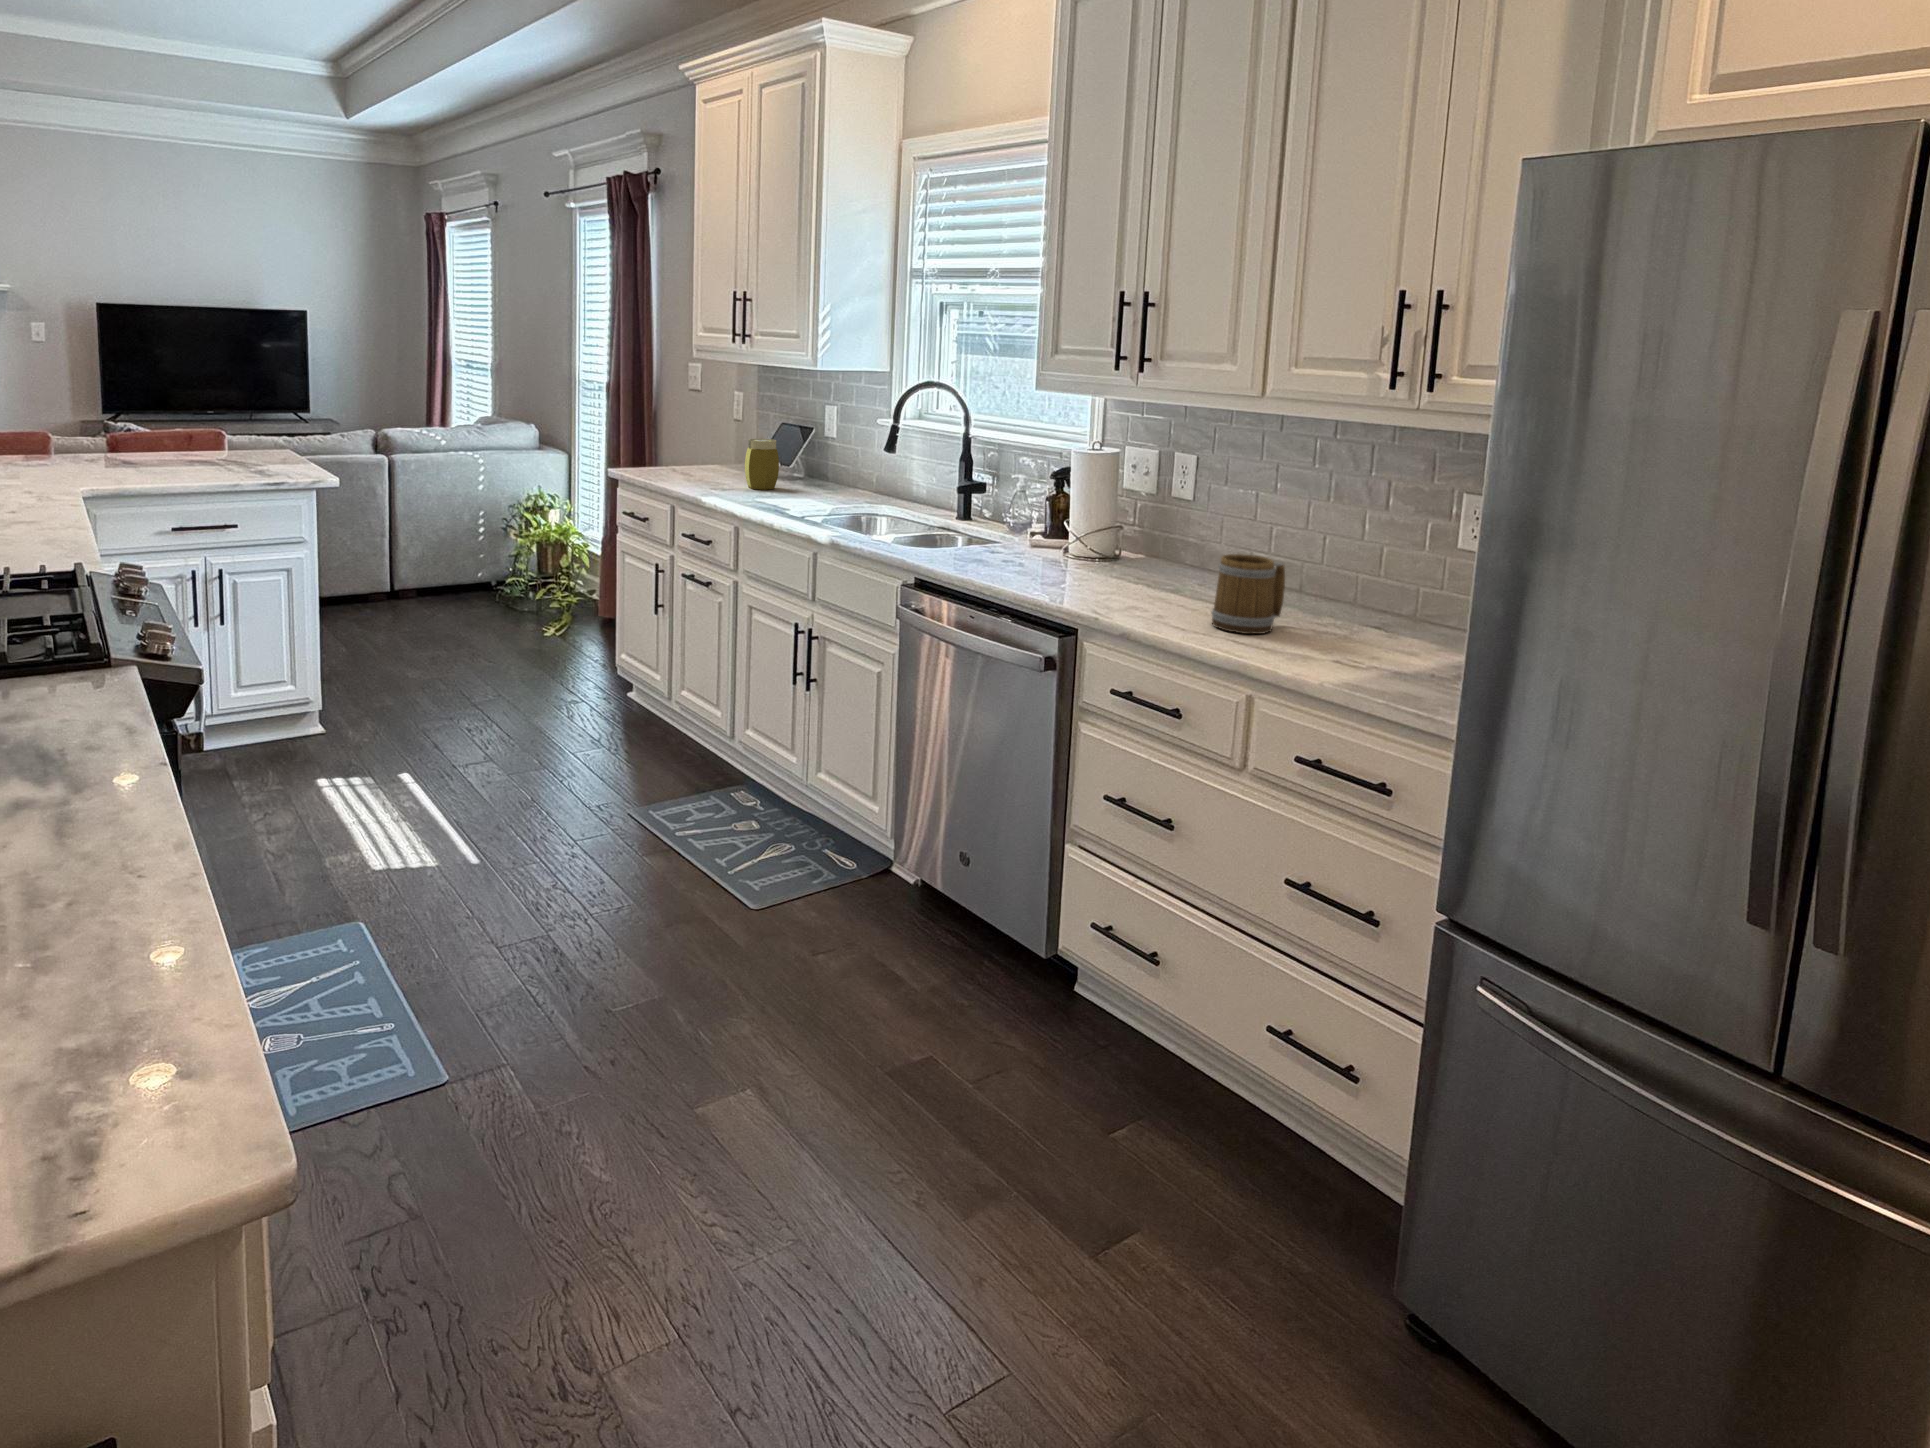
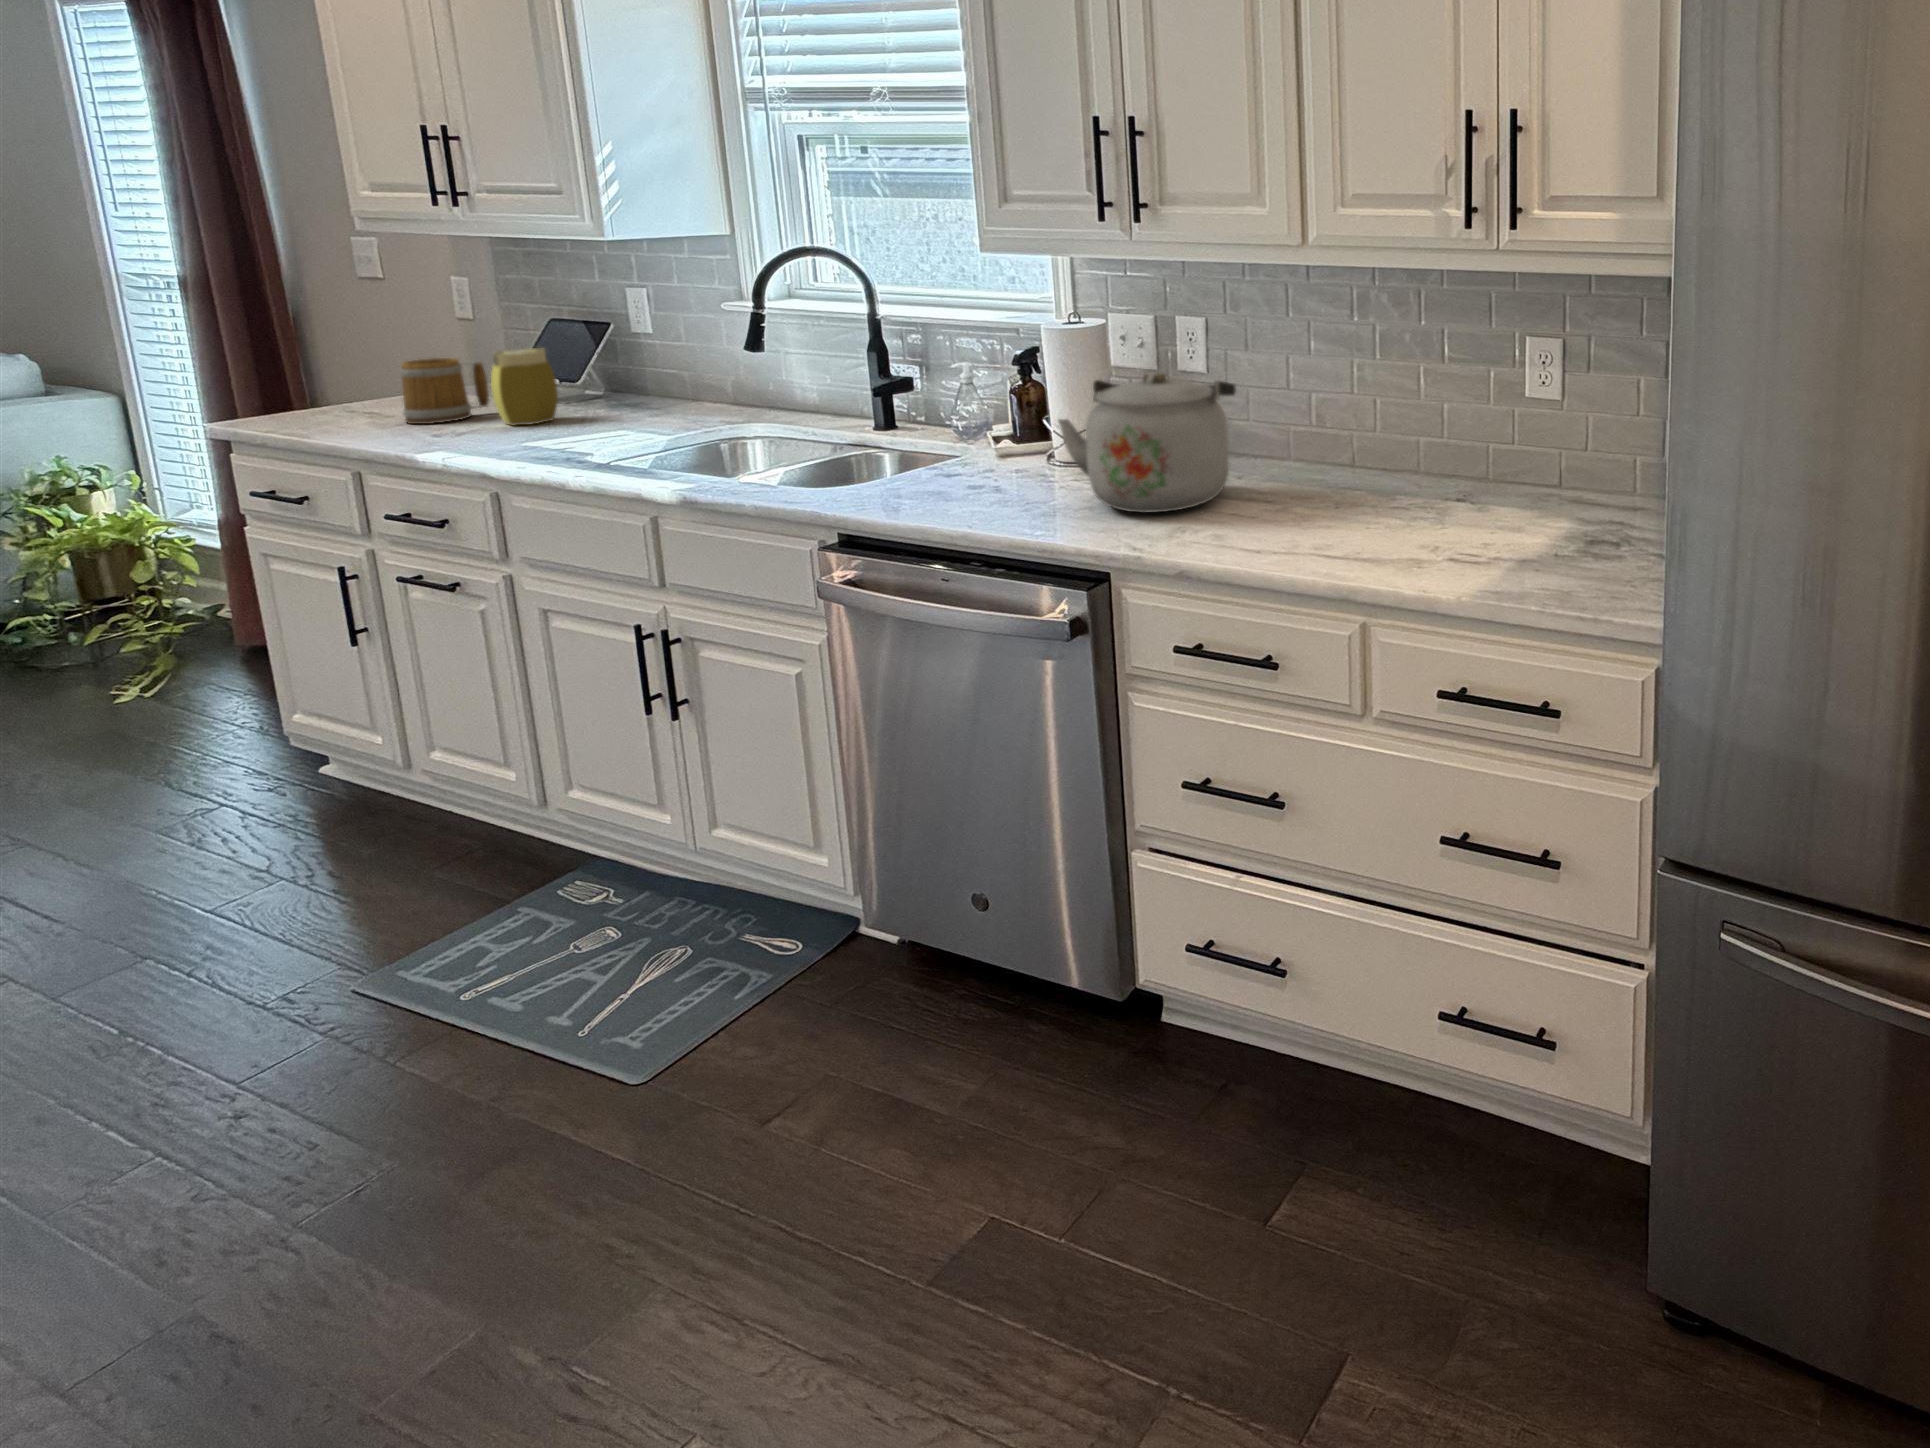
kettle: none [1066,488,1205,597] -> present [1058,372,1236,513]
mug: present [1211,554,1285,634] -> present [400,358,489,424]

